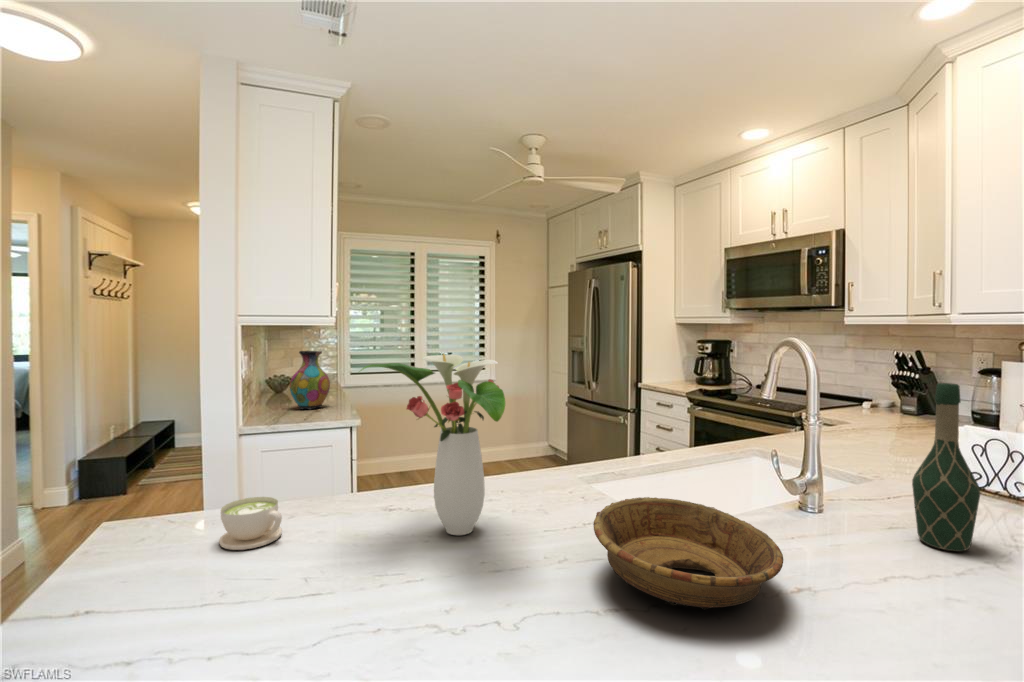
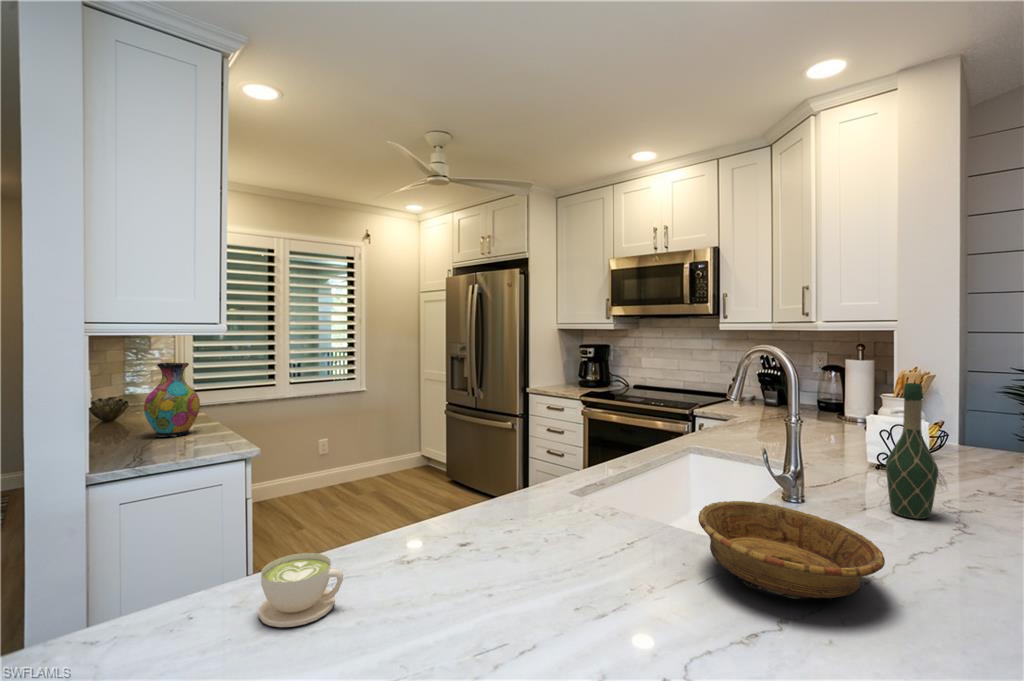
flower arrangement: present [362,354,505,535] -> none [440,367,628,566]

